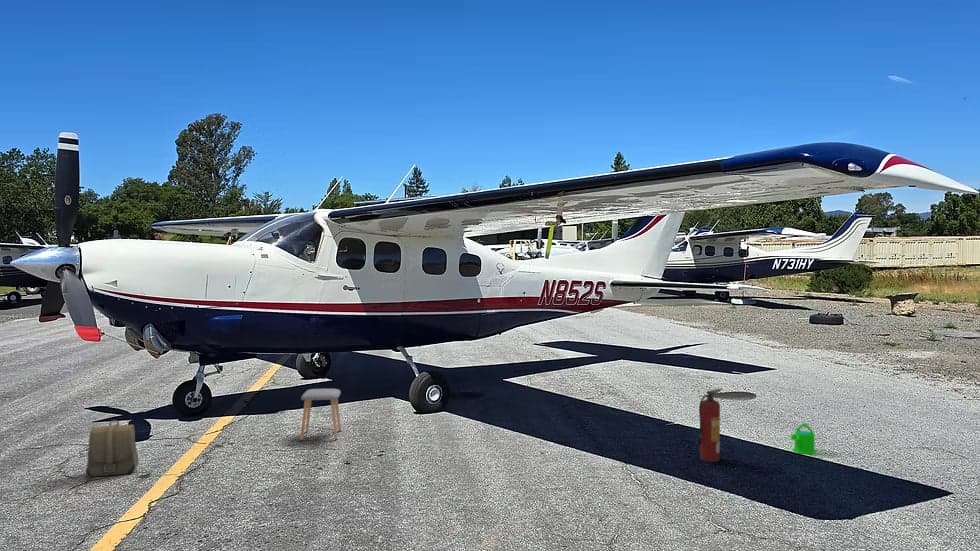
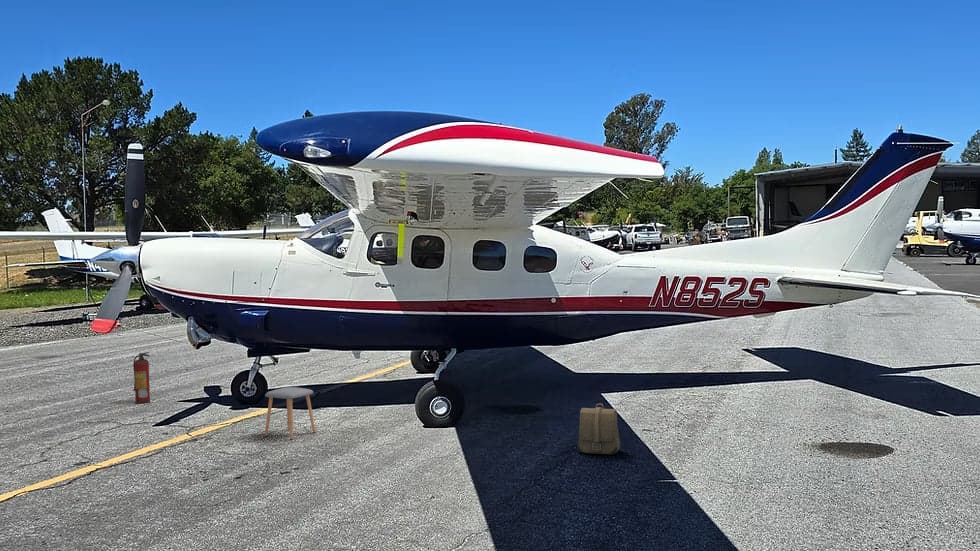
fire extinguisher: present [698,389,722,462] -> present [133,352,150,404]
backpack: present [86,420,138,477] -> present [577,403,620,454]
watering can: present [791,423,816,454] -> none [688,490,744,535]

